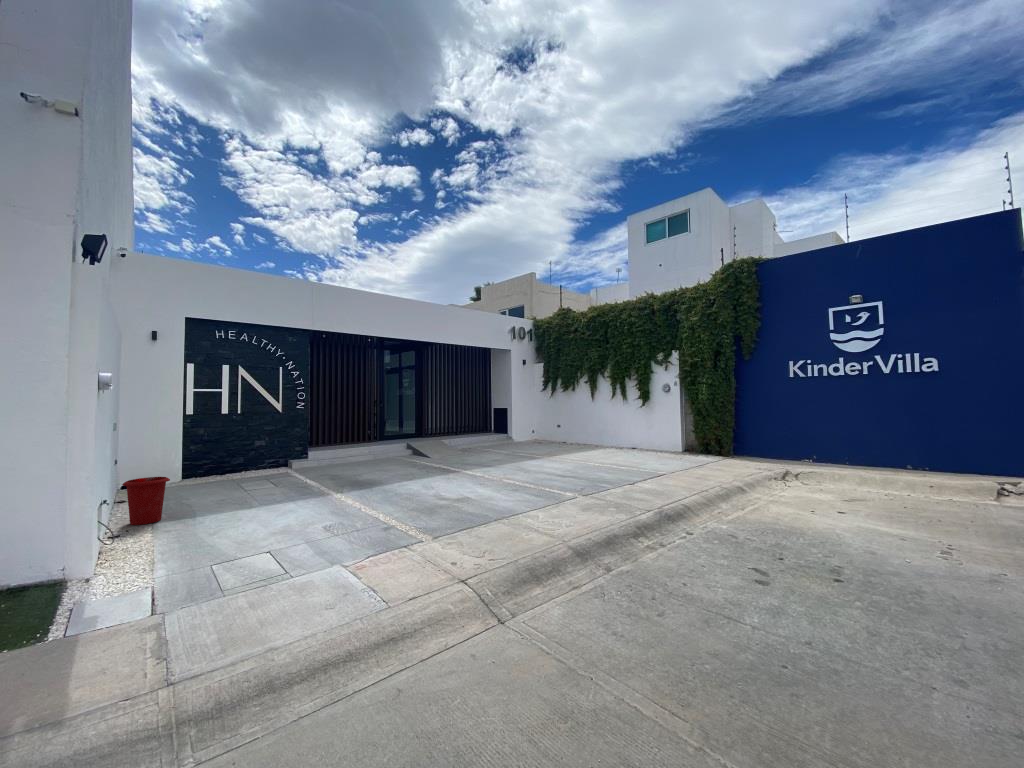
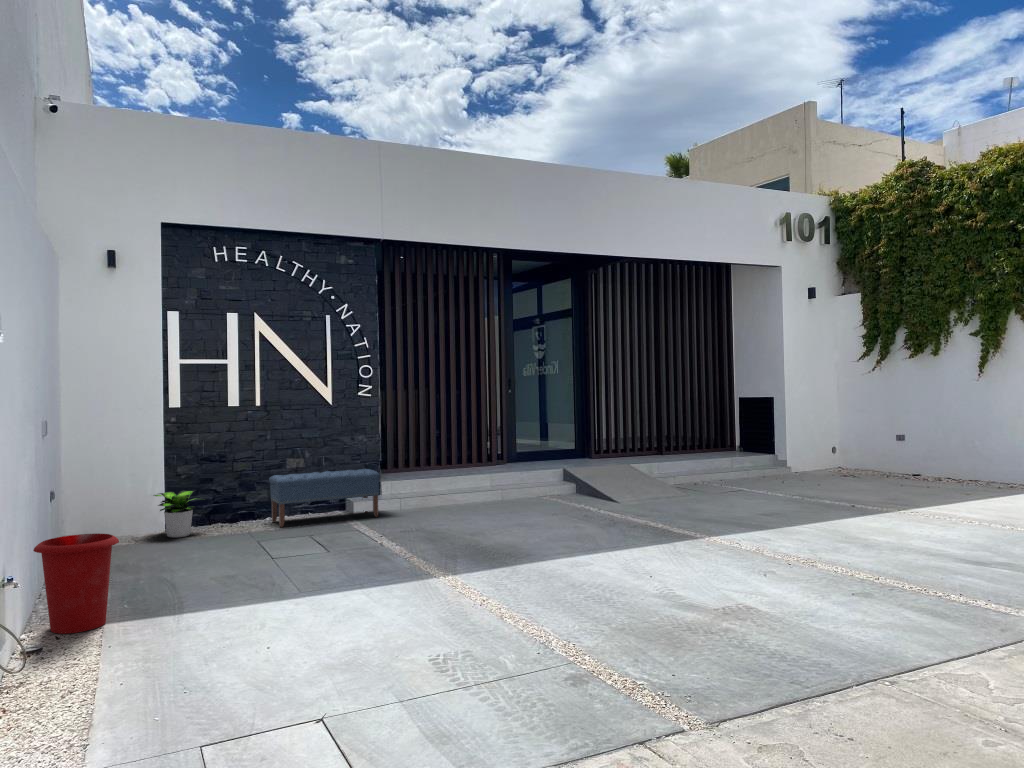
bench: none [245,445,308,476] -> present [269,469,380,527]
potted plant: none [175,458,208,483] -> present [154,490,204,538]

